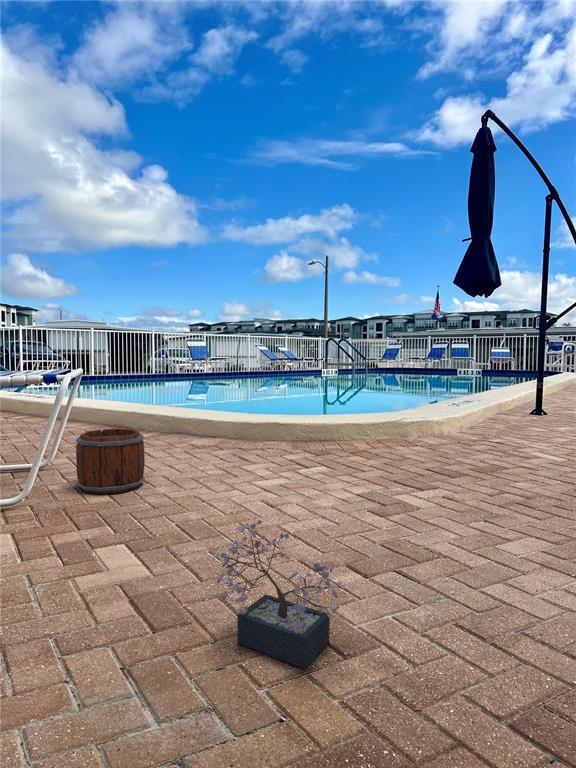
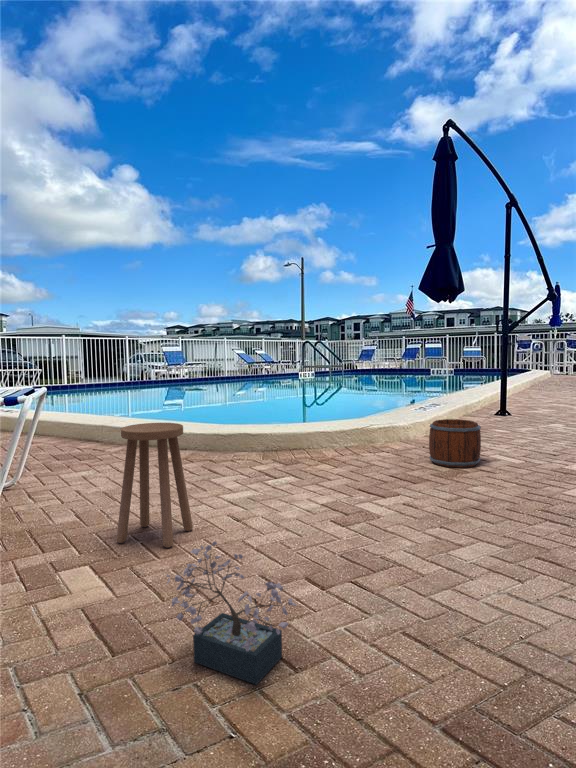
stool: none [151,404,227,530] -> present [116,423,193,548]
bucket: present [76,428,145,494] -> present [429,419,481,468]

